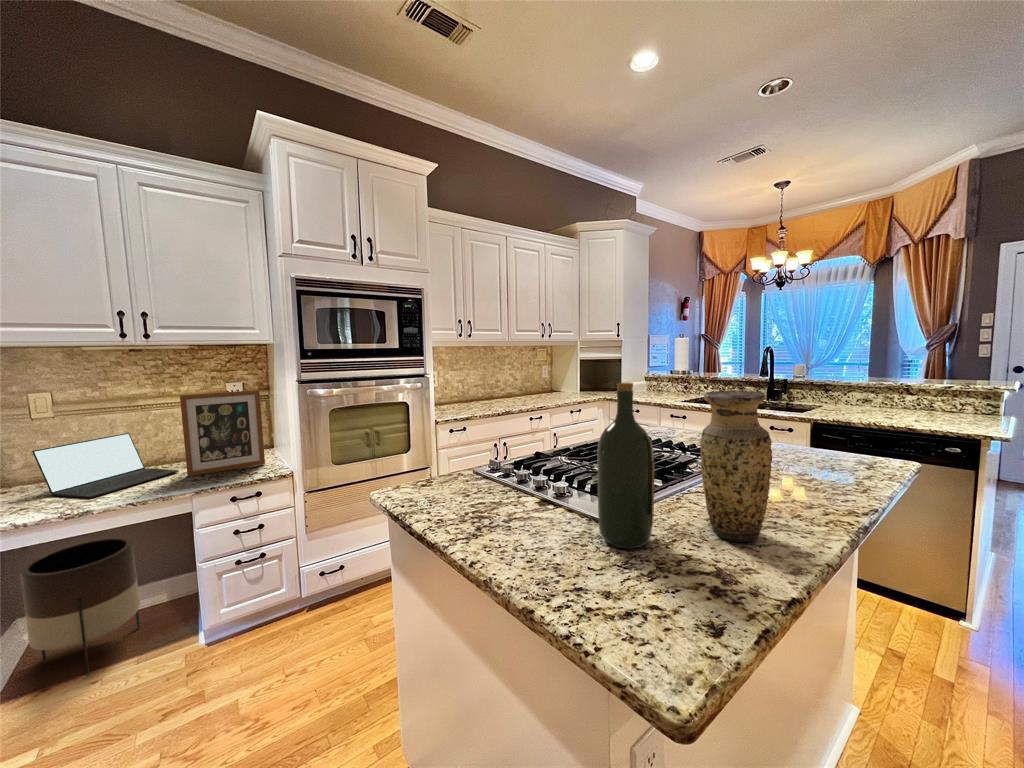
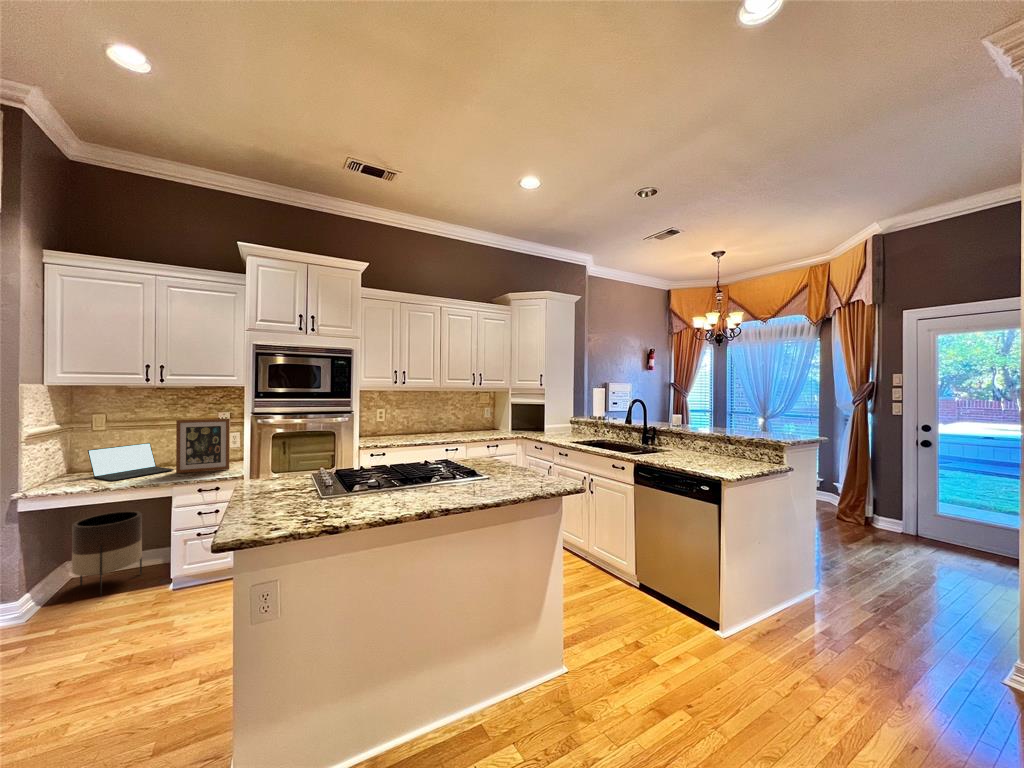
wine bottle: present [598,383,654,548] -> none [275,428,306,510]
vase: present [700,391,772,542] -> none [330,434,365,513]

